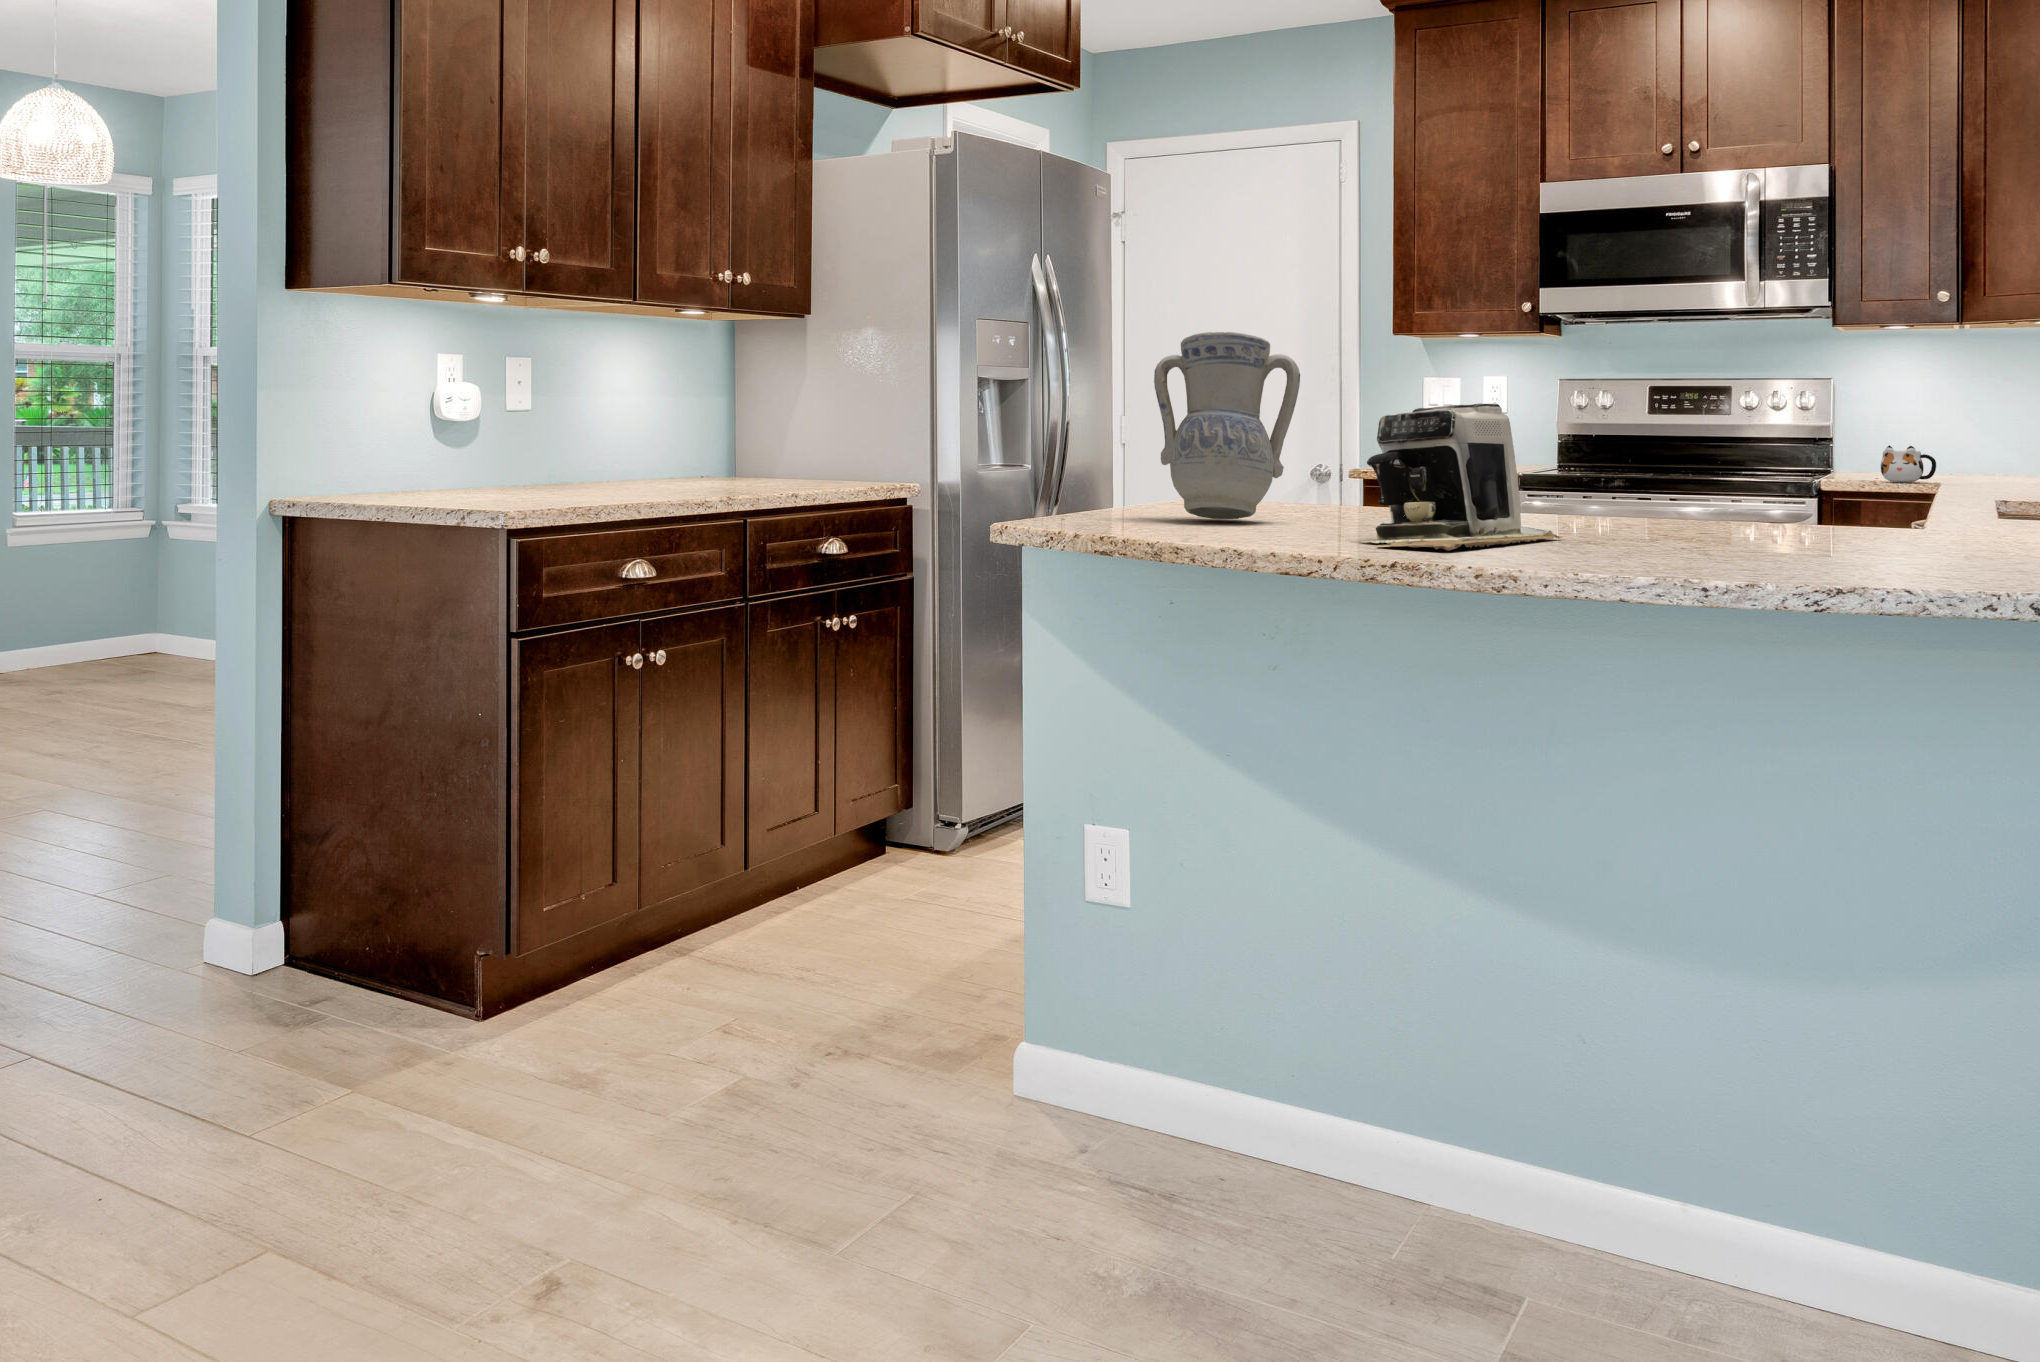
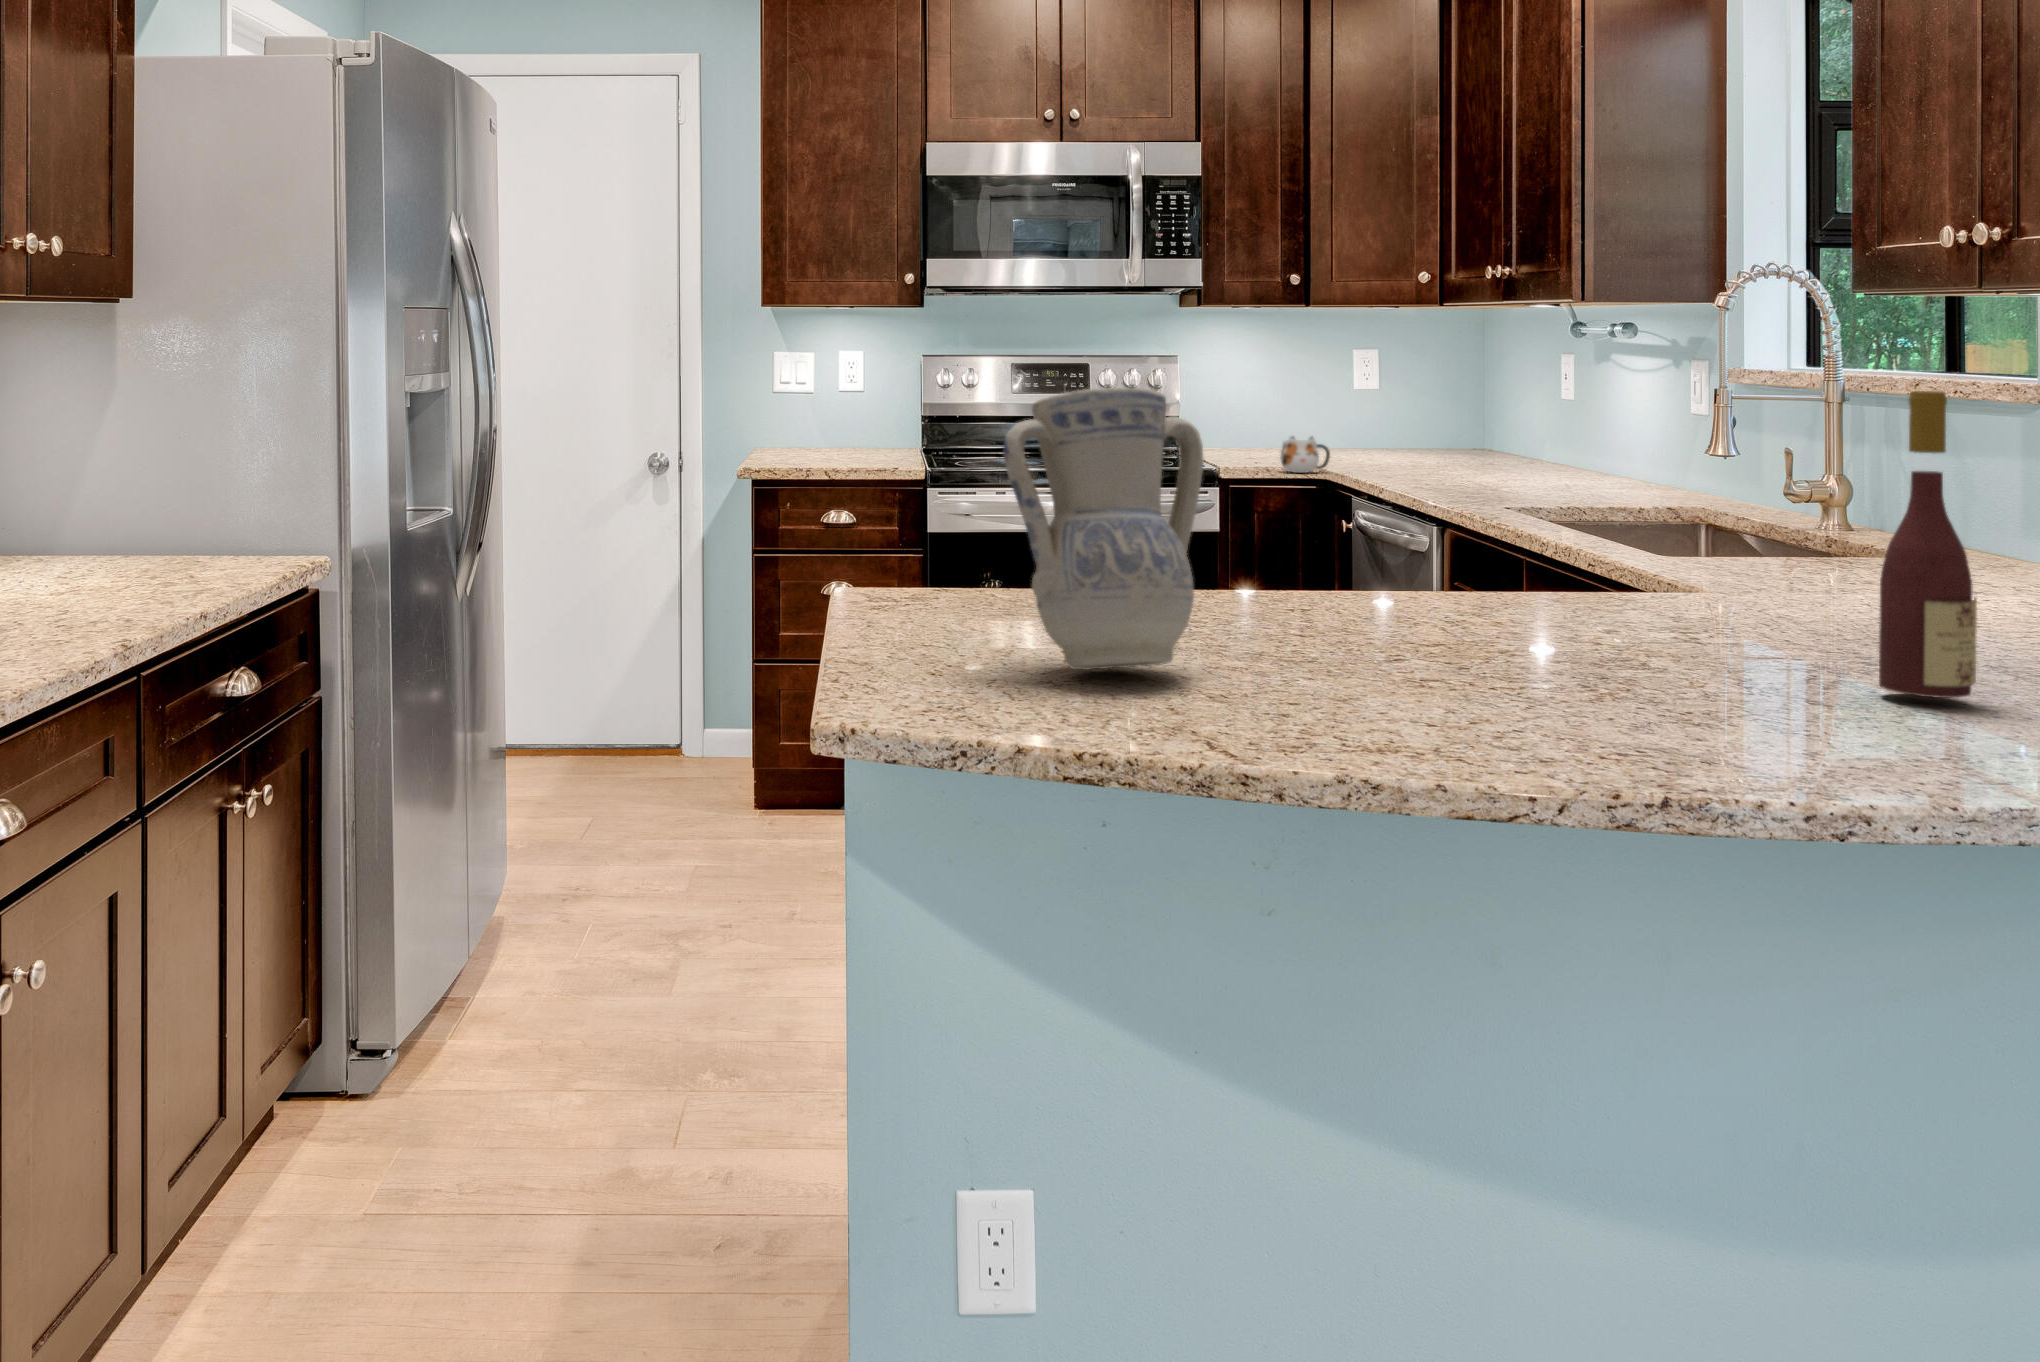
wine bottle: none [1728,319,1801,552] -> present [1879,391,1977,698]
coffee maker: present [1364,404,1562,551] -> none [1463,504,1730,770]

